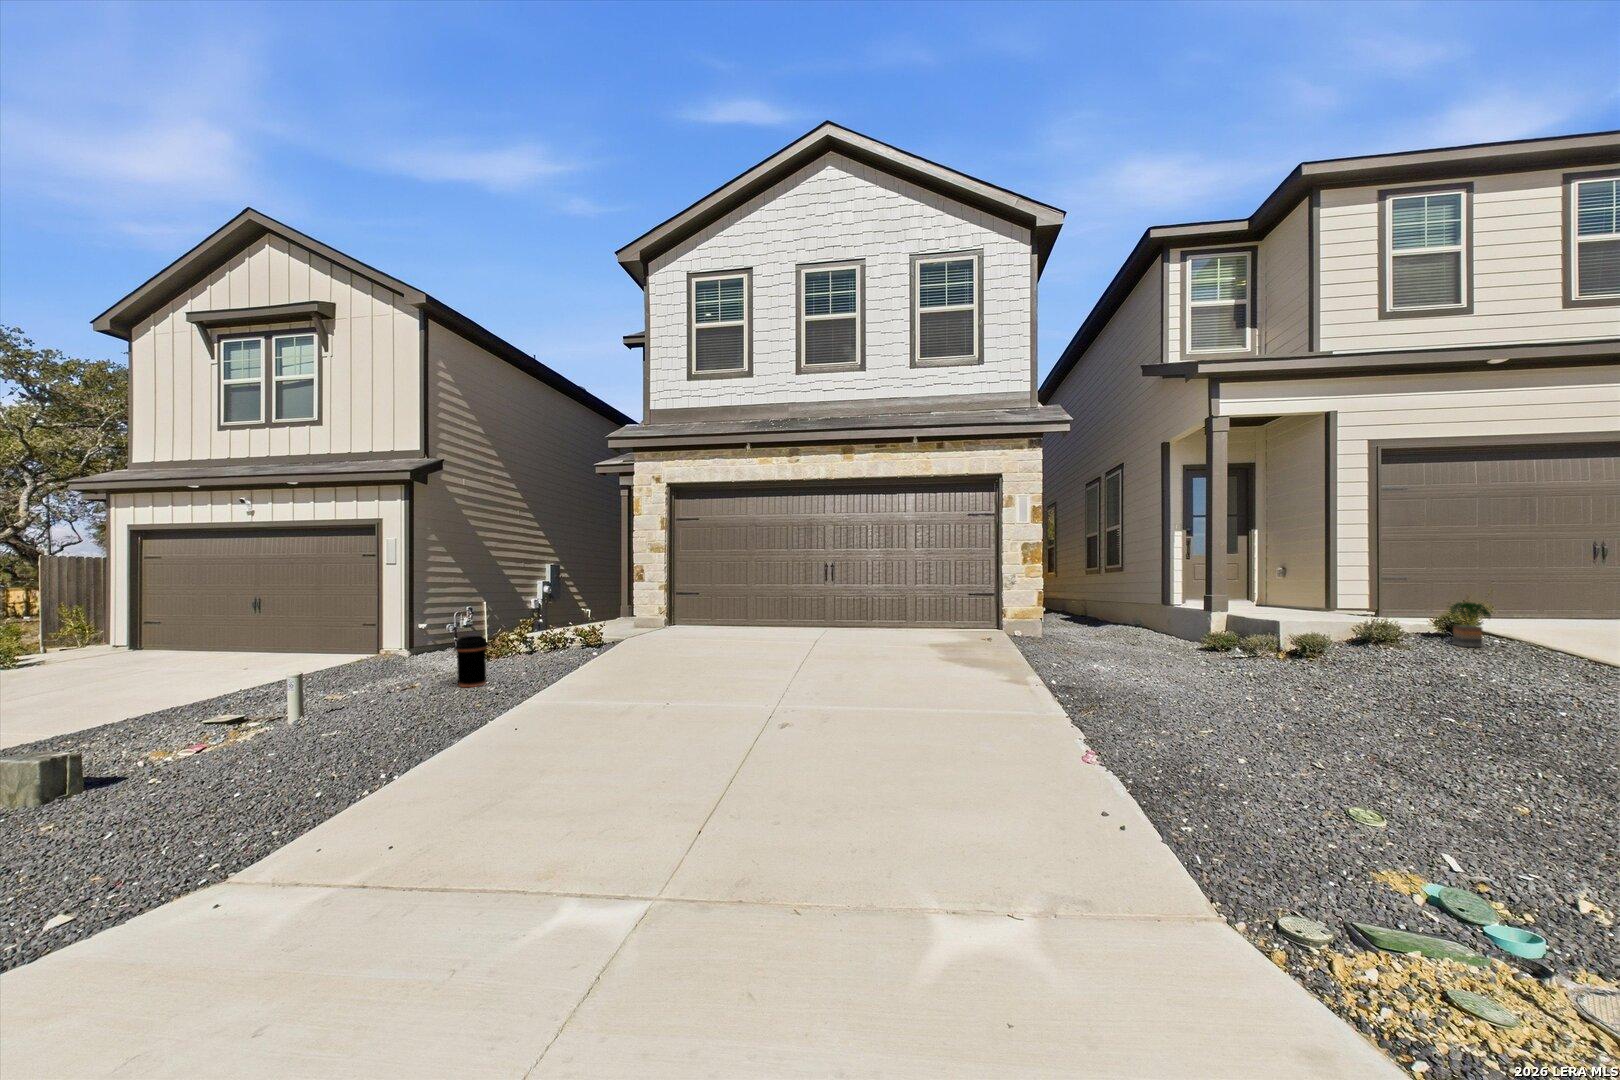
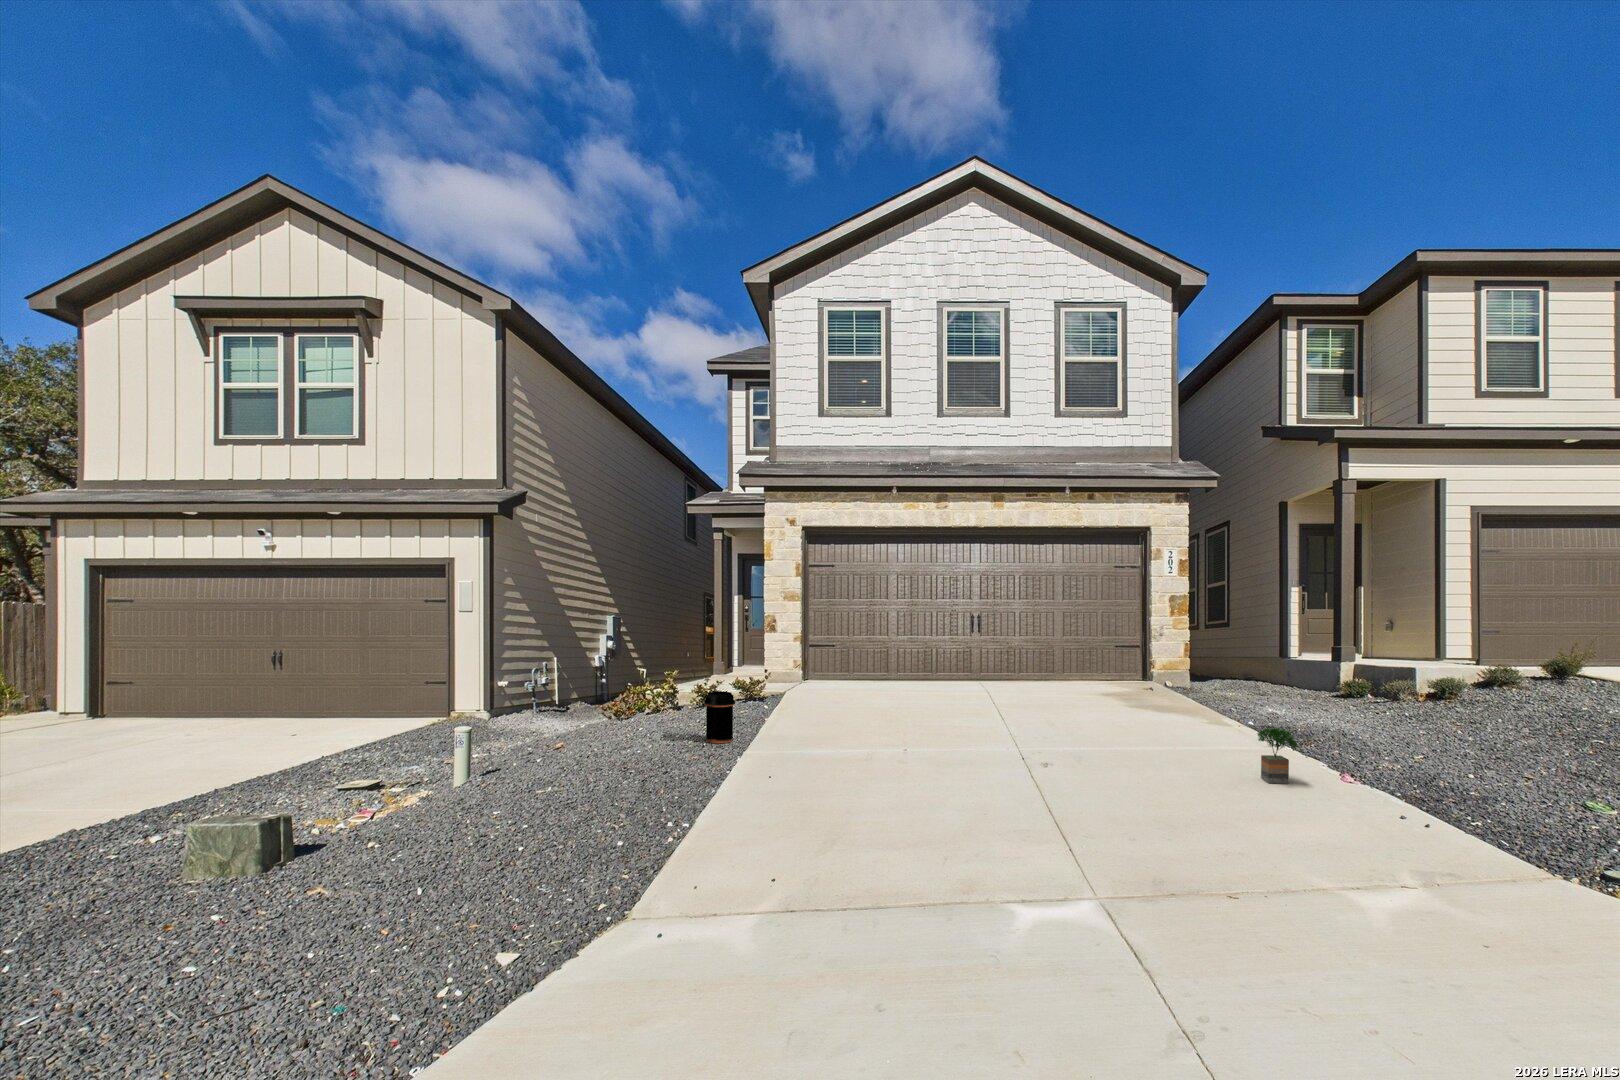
potted tree: present [1450,602,1491,647] -> present [1257,728,1298,784]

